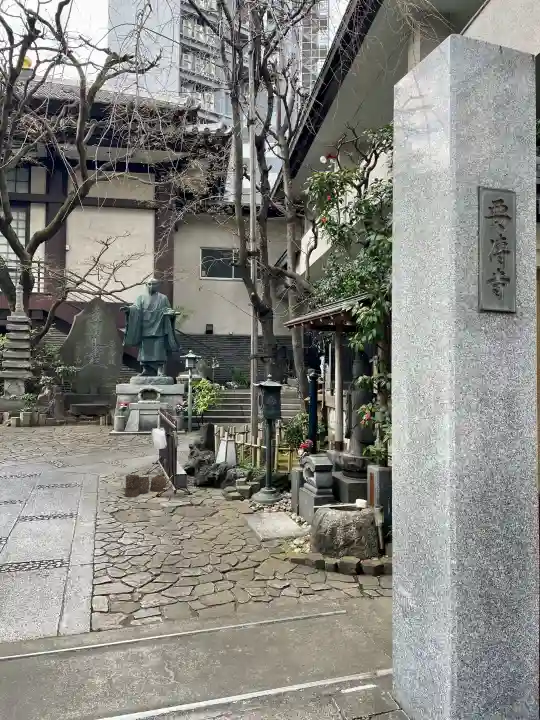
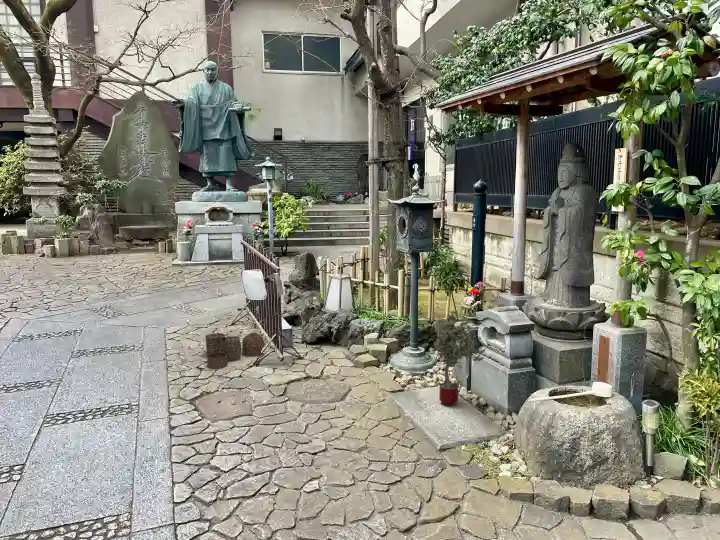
potted tree: none [268,456,304,521] -> present [434,311,486,405]

